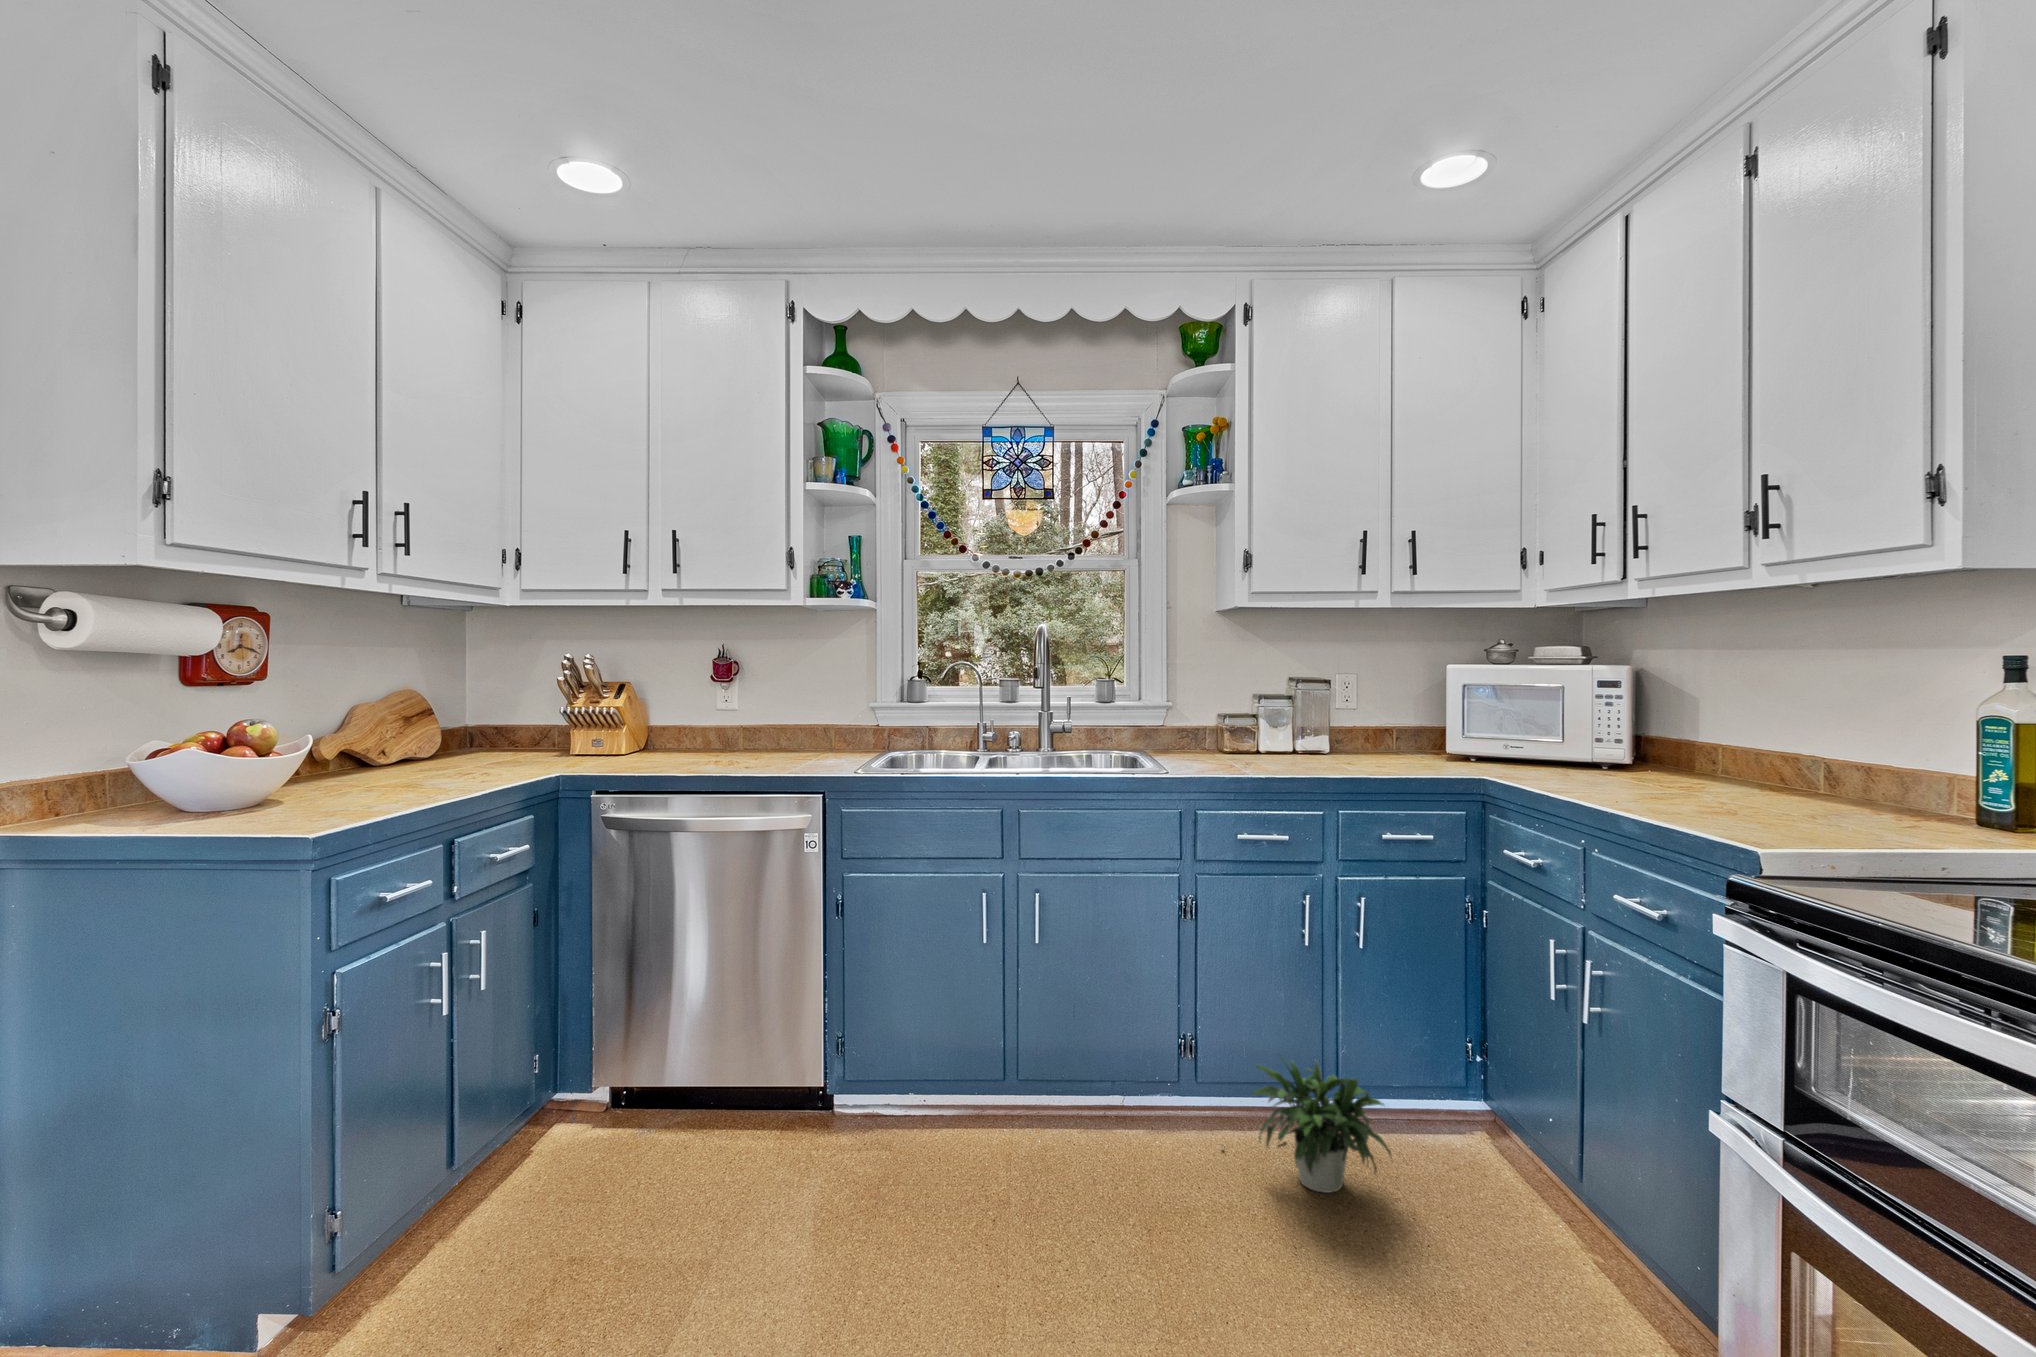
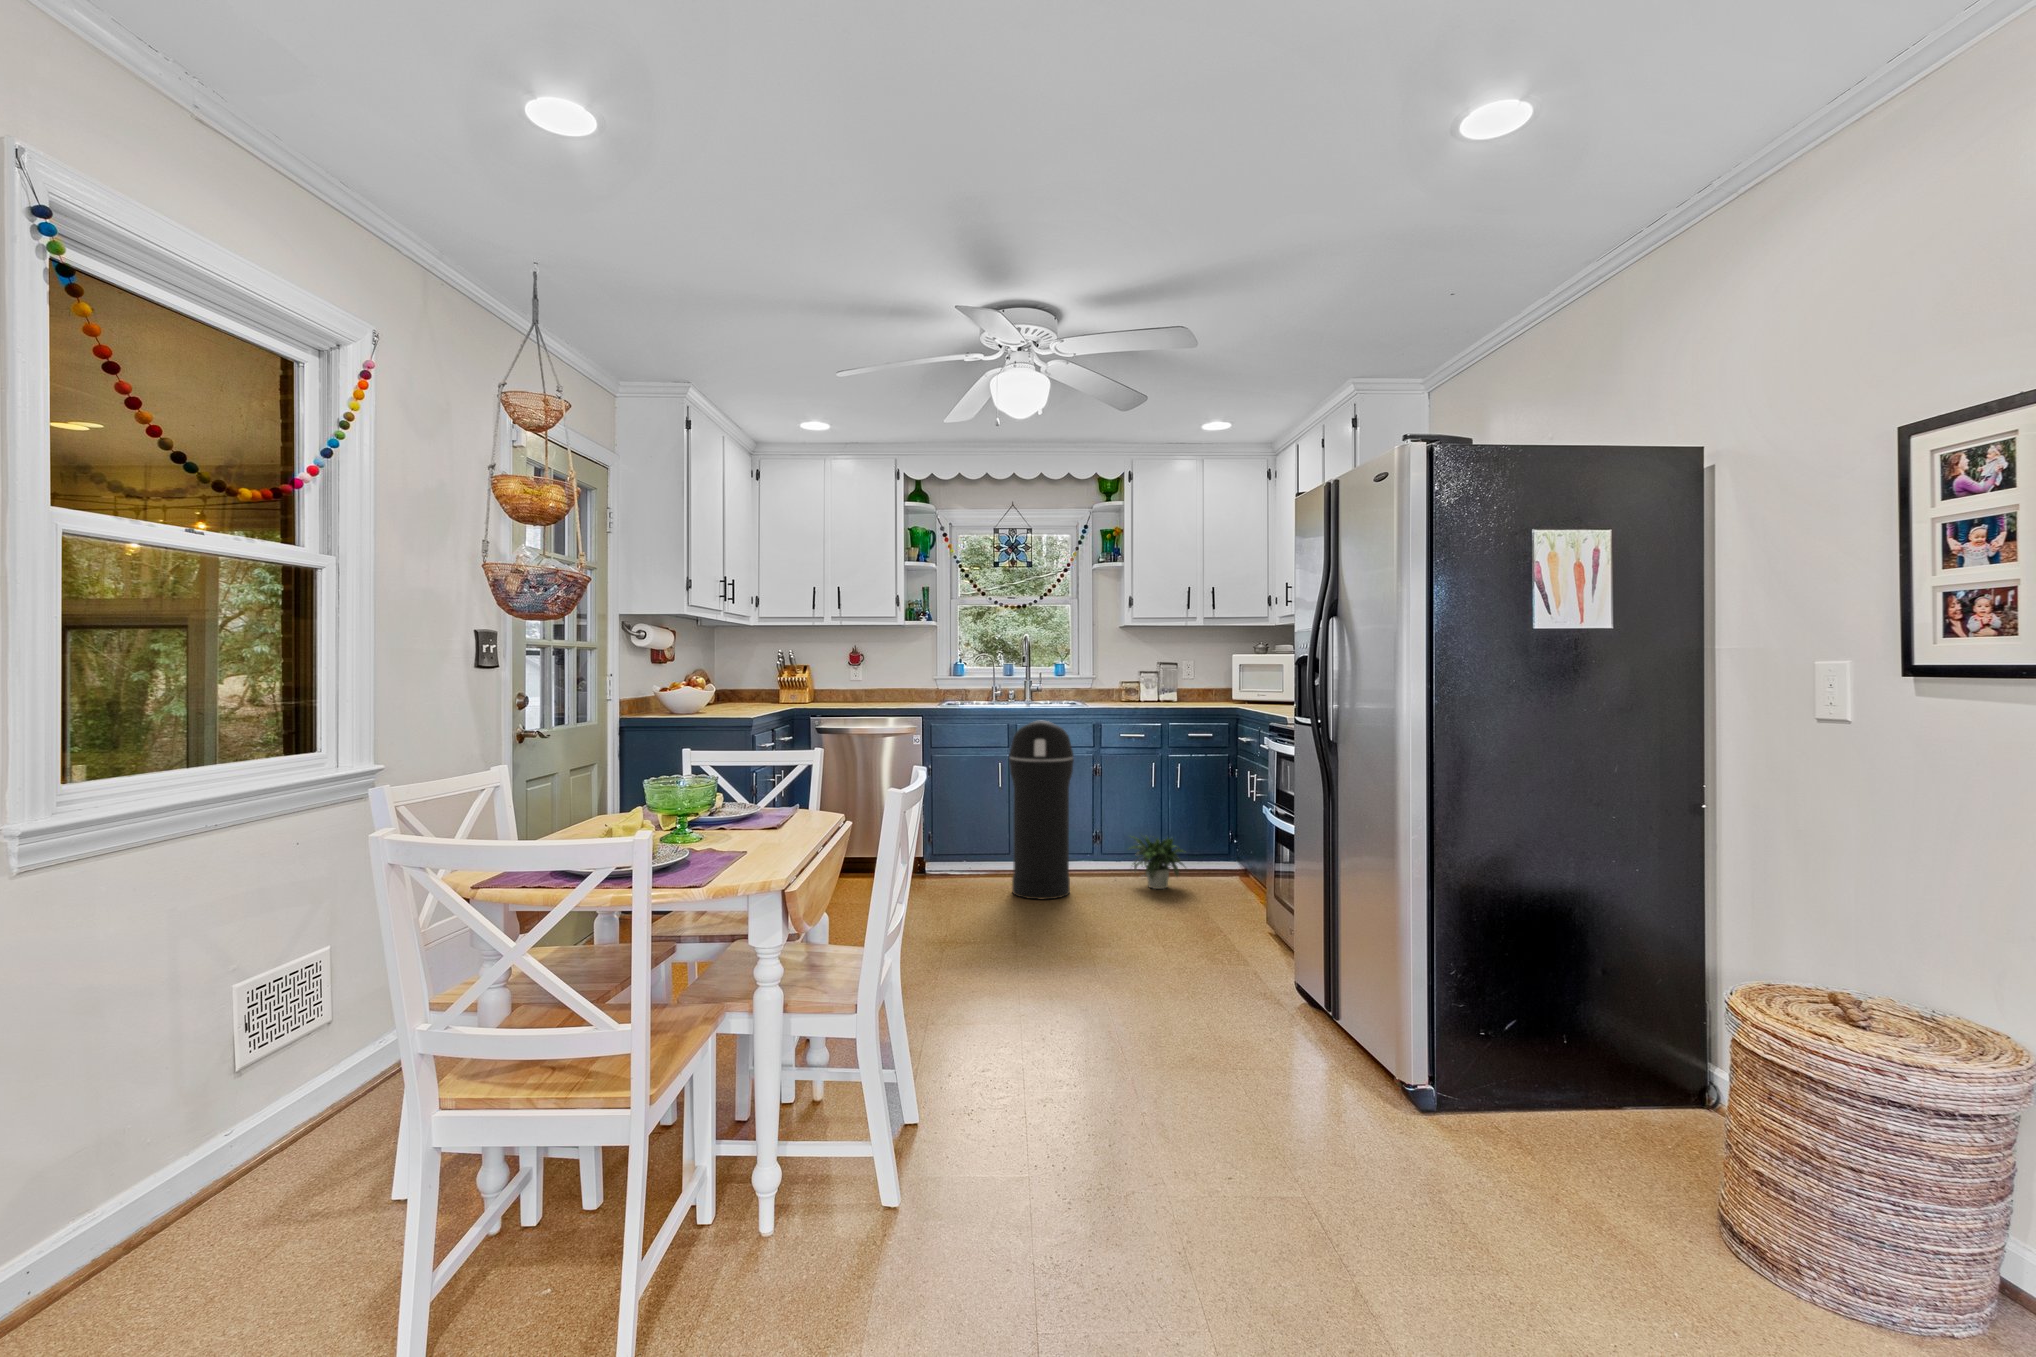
trash can: none [988,816,1135,1238] -> present [1009,721,1074,899]

